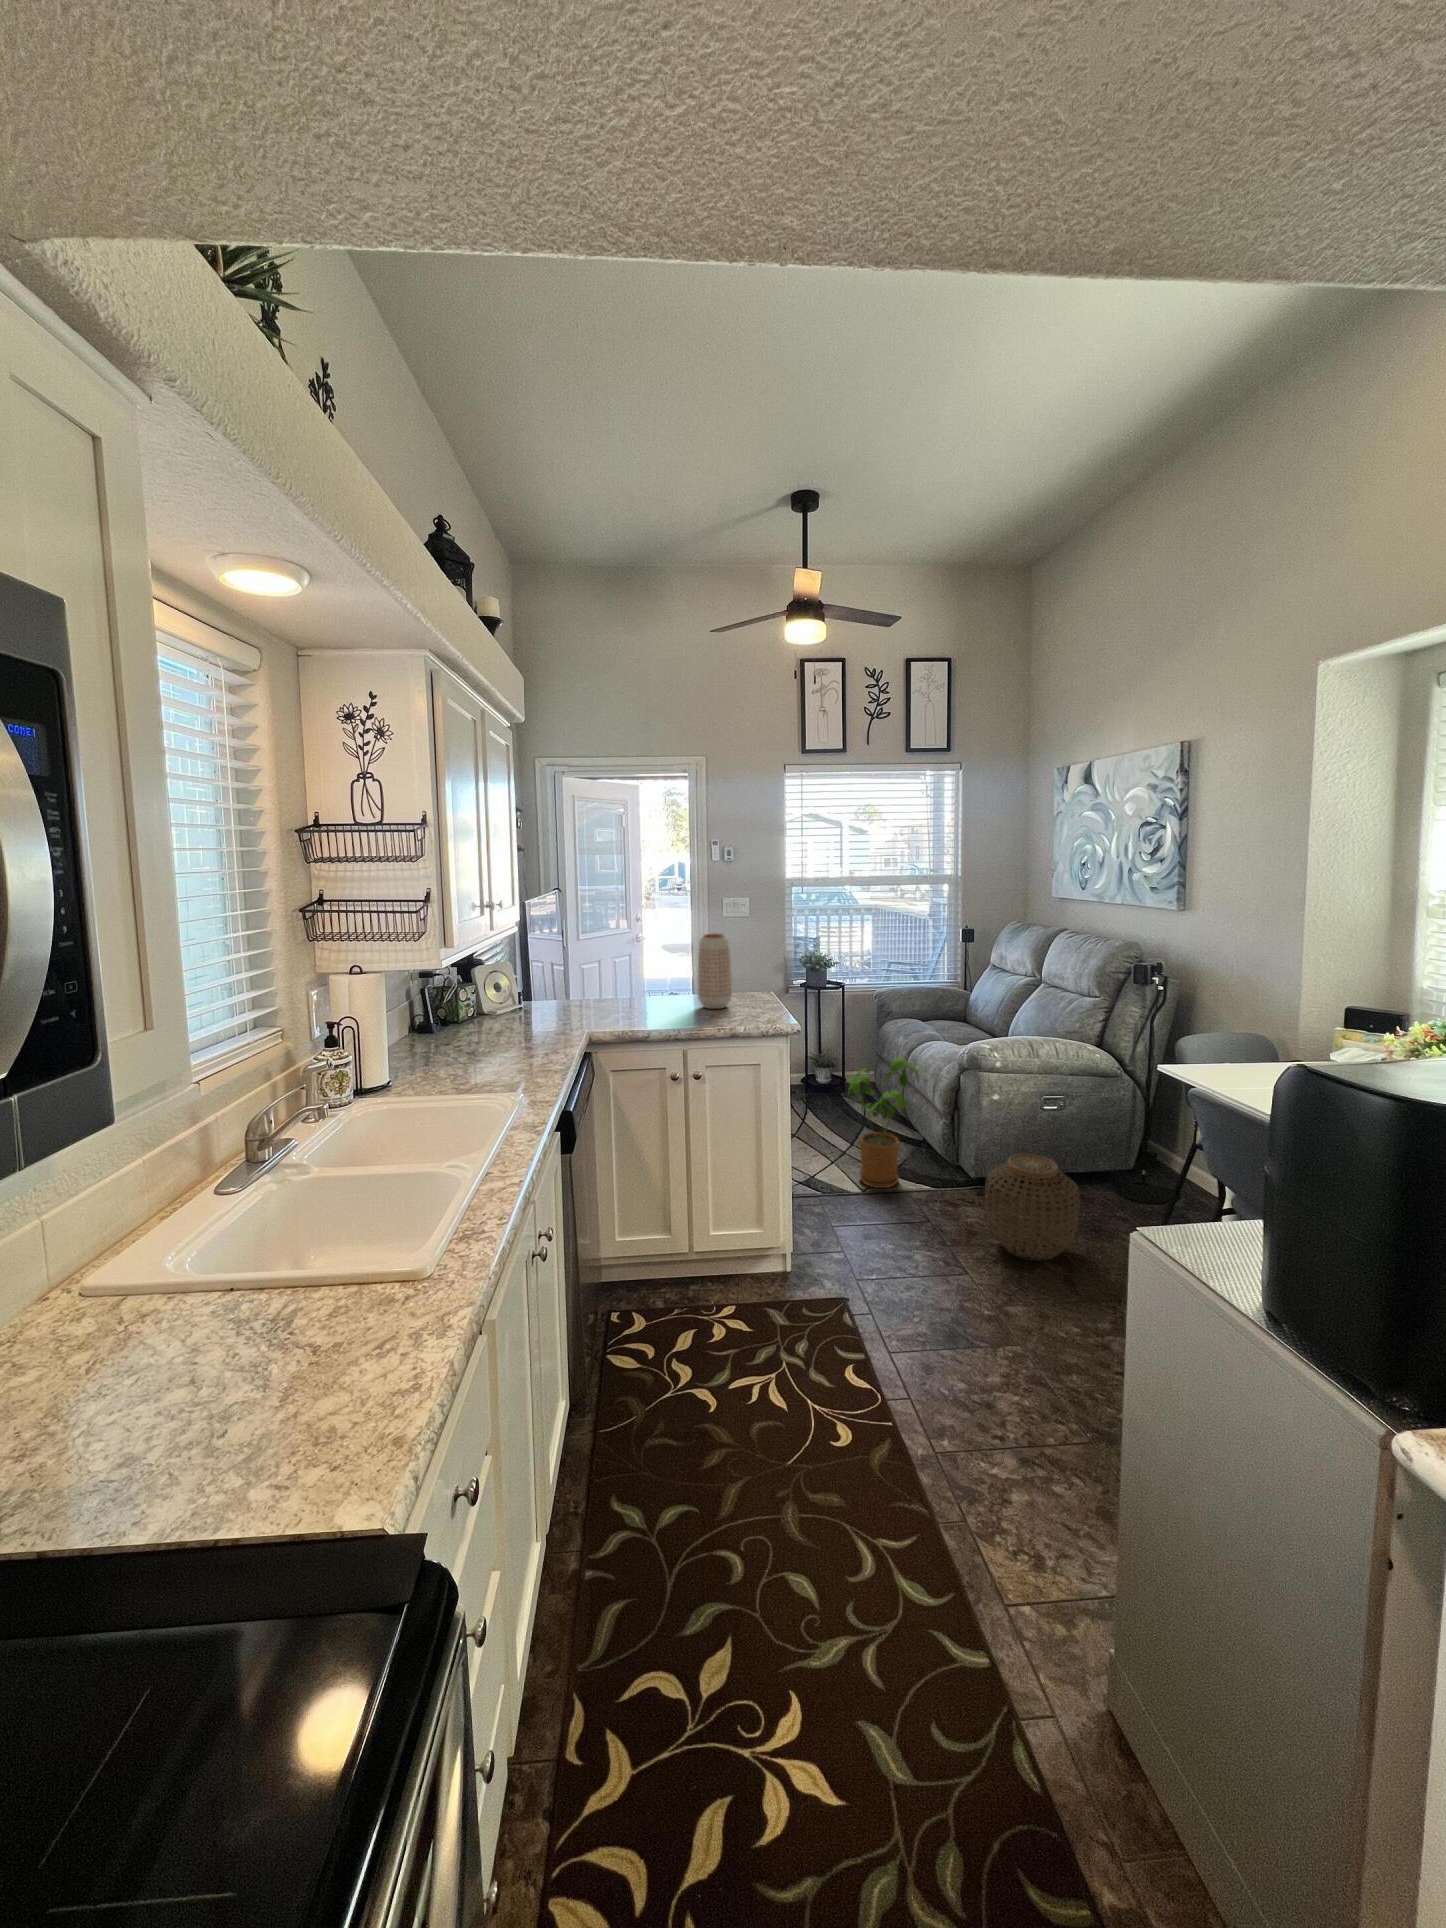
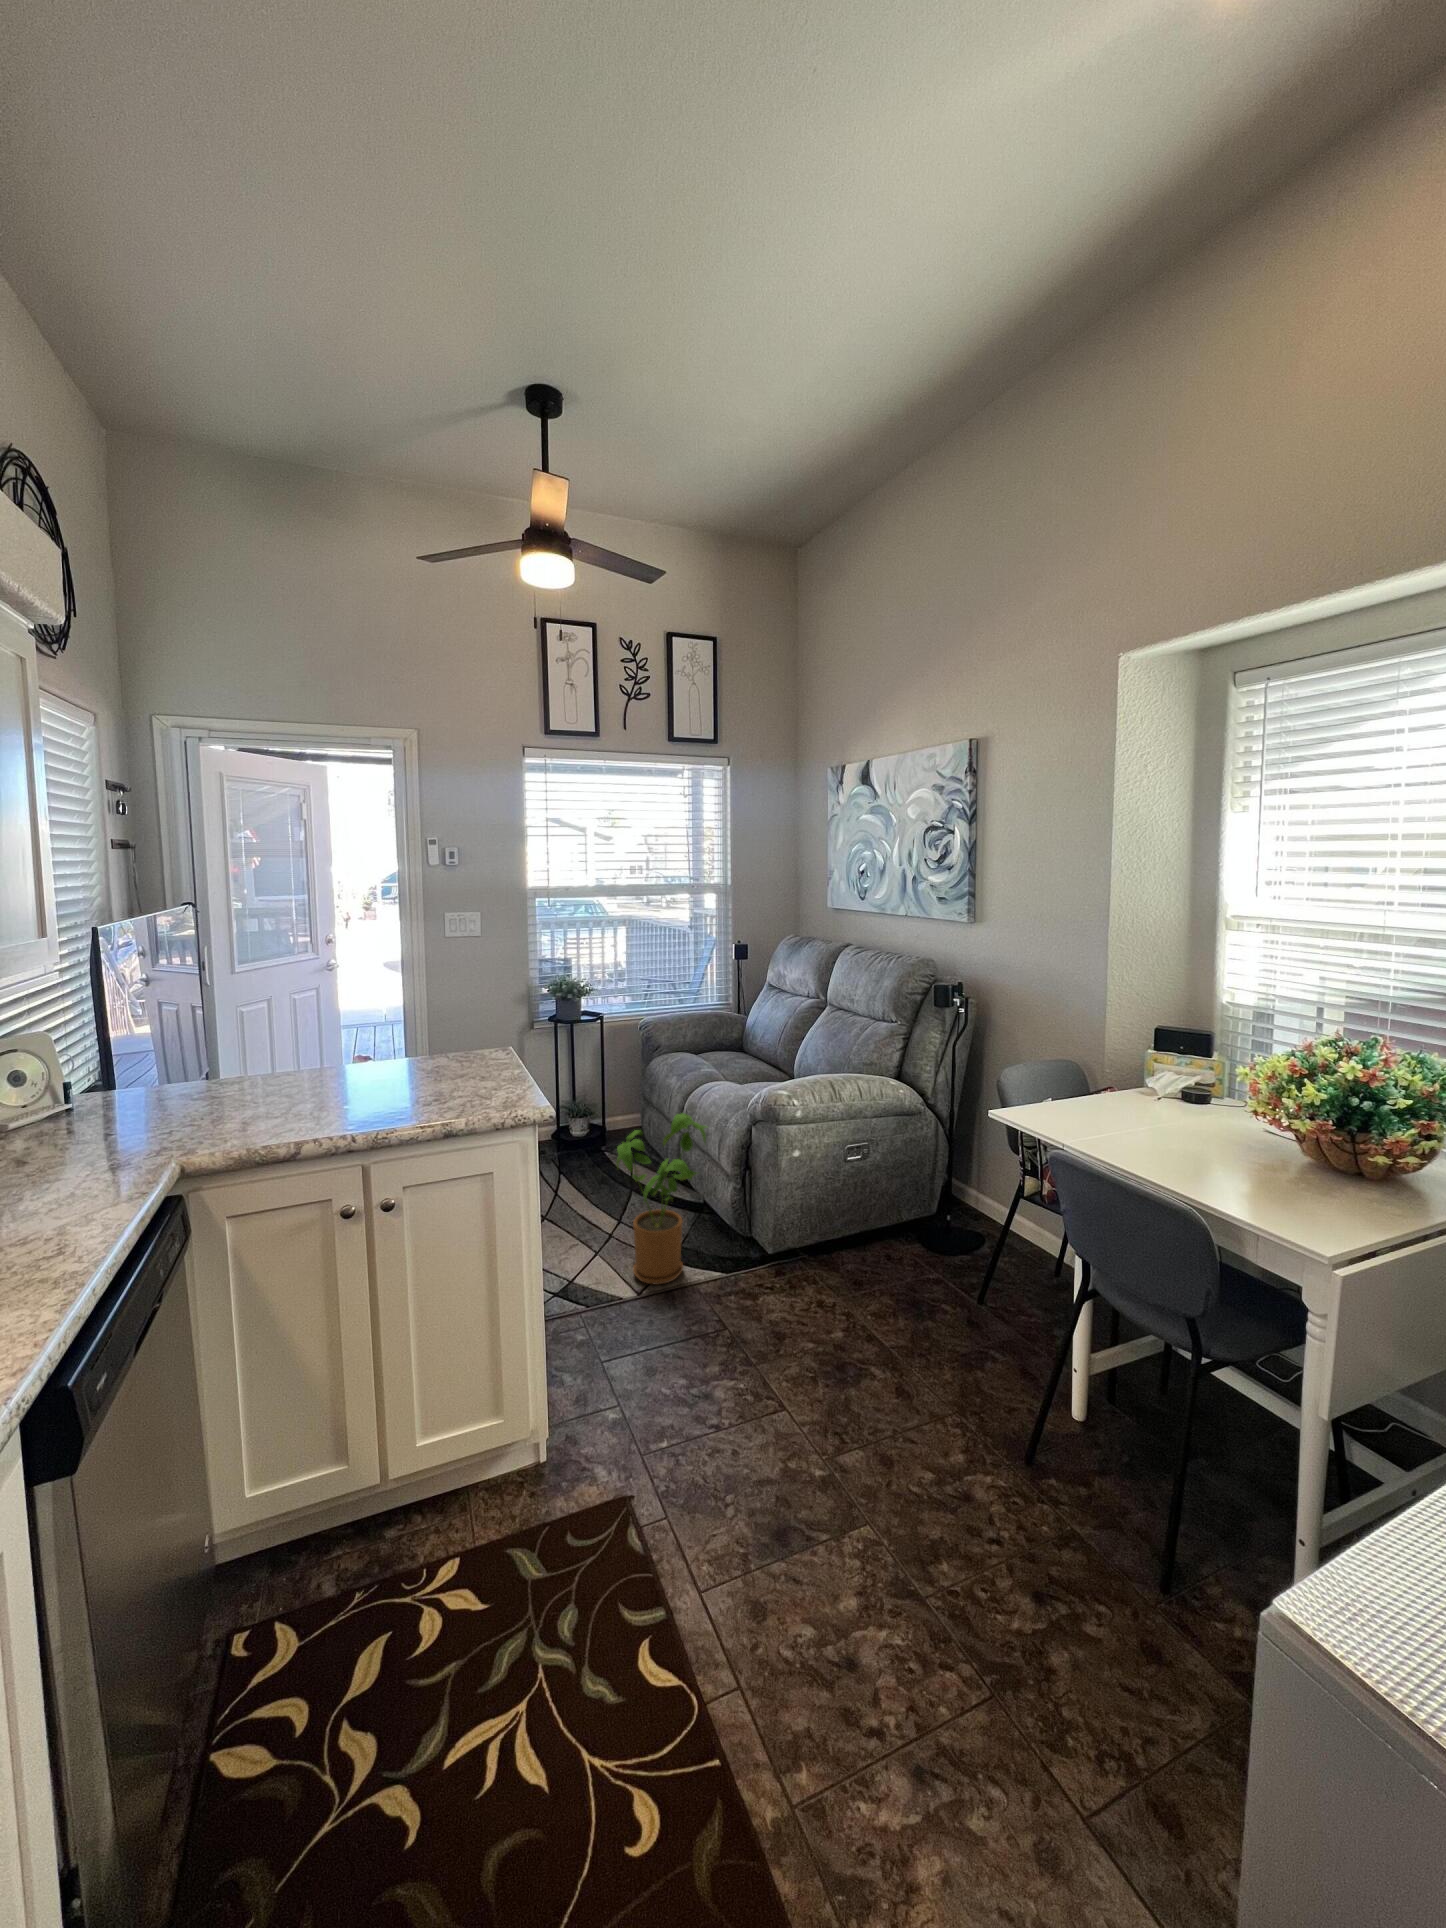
vase: present [698,934,732,1009] -> none [393,971,449,1085]
woven basket: present [985,1154,1080,1260] -> none [797,1228,907,1365]

